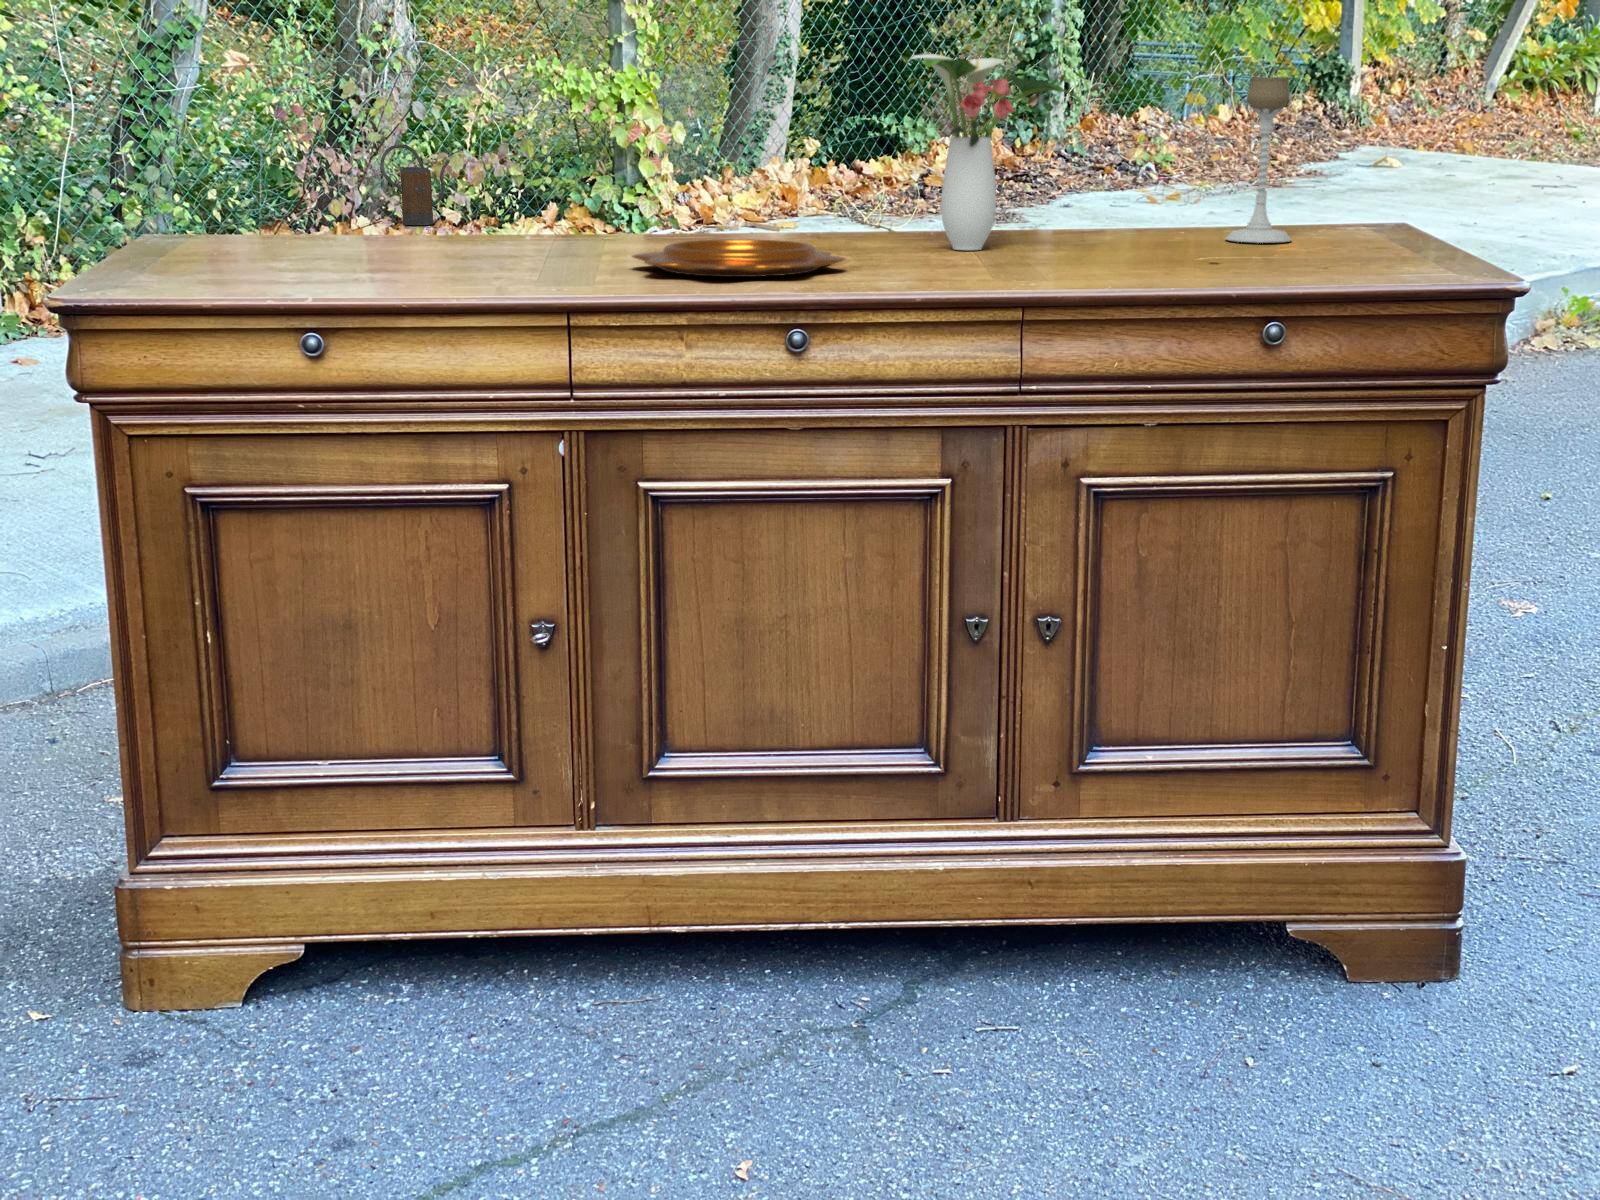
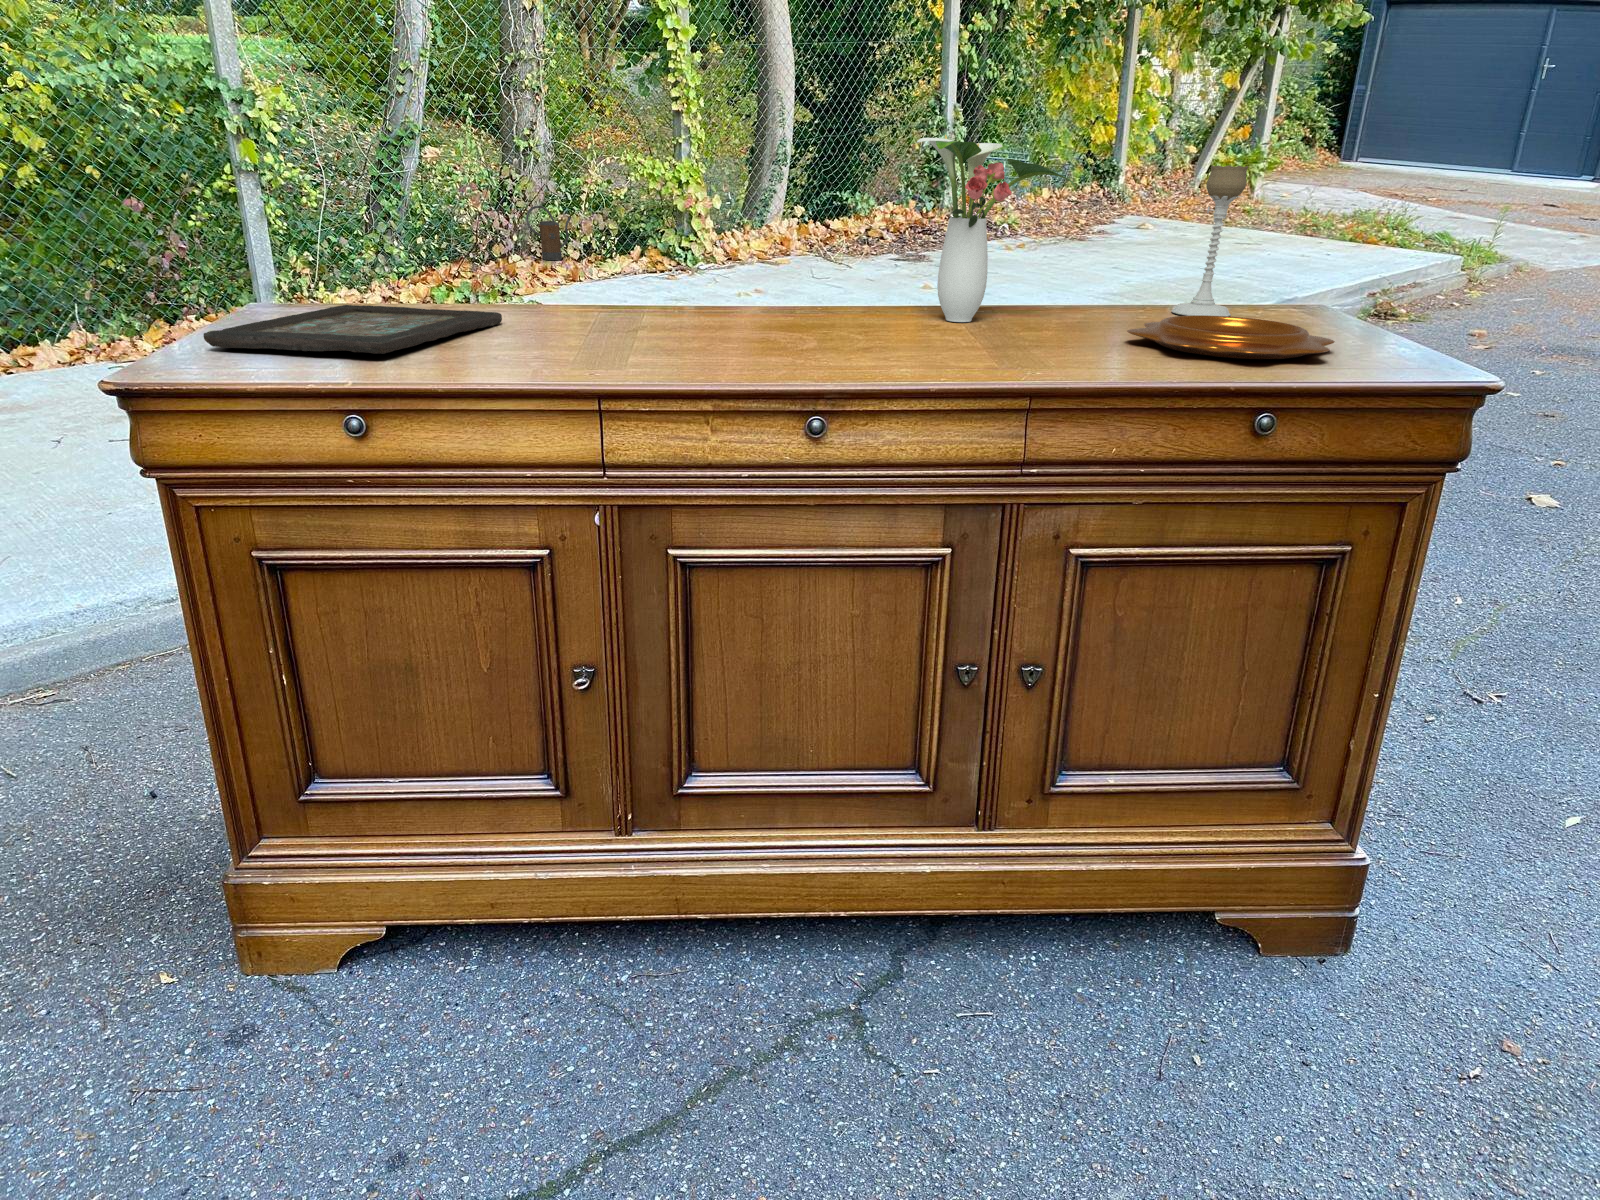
decorative bowl: present [632,239,845,277] -> present [1127,315,1335,359]
decorative tray: none [163,242,453,277] -> present [204,305,502,354]

